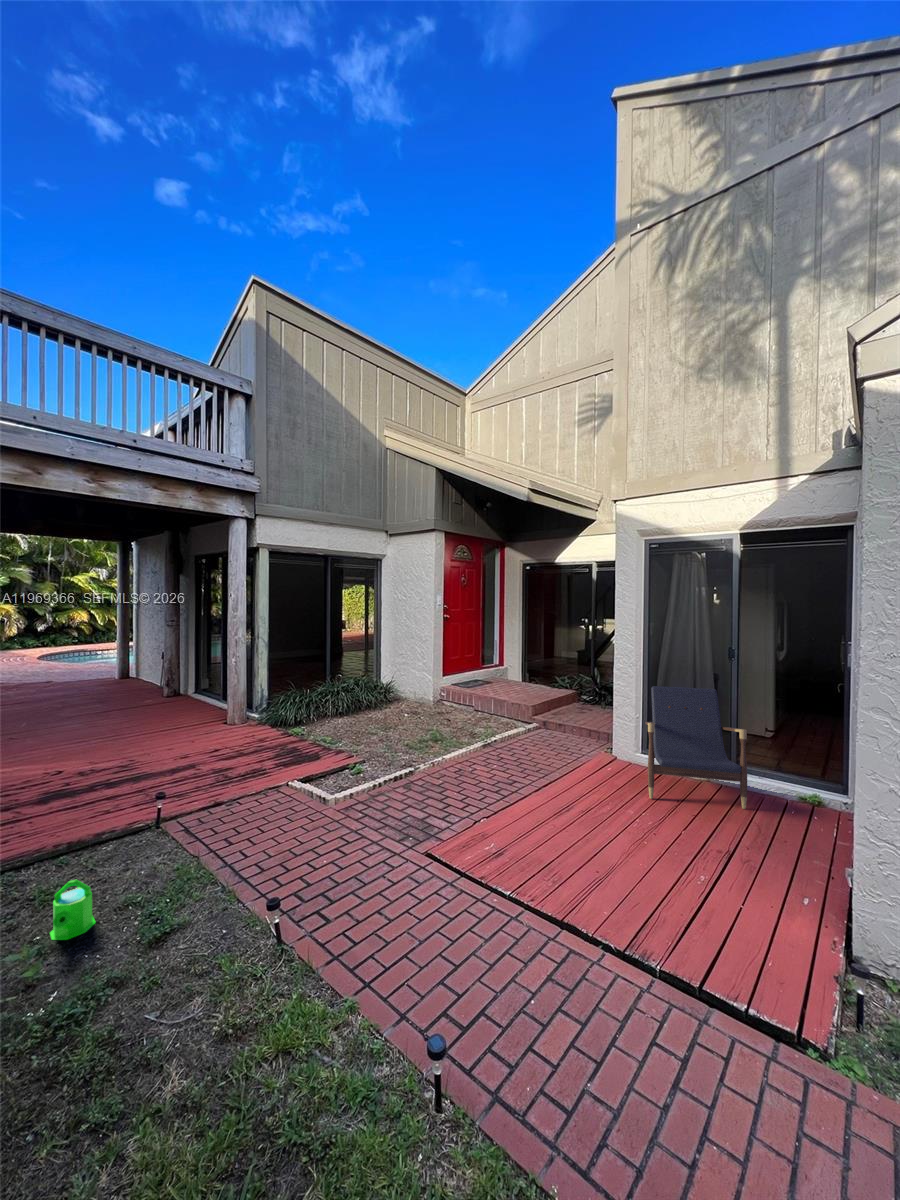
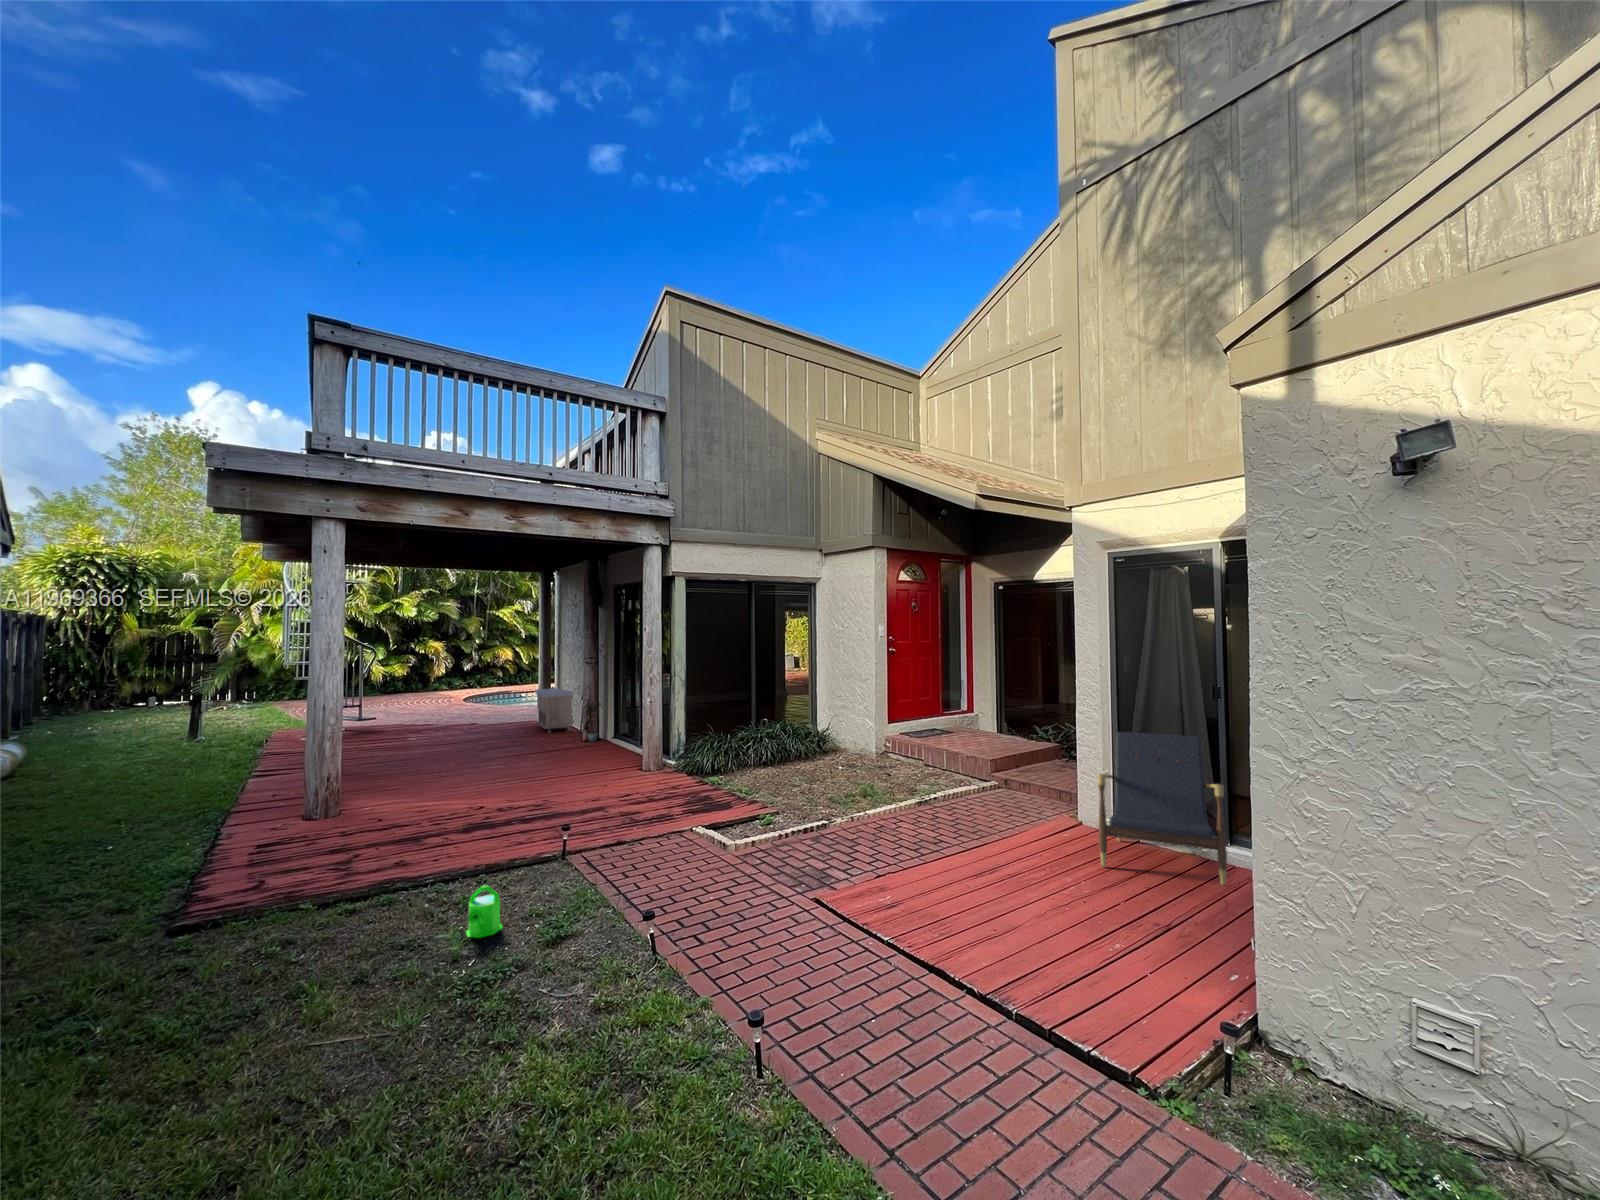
storage bench: none [114,648,155,690] -> present [536,688,574,732]
potted plant: none [164,660,184,698] -> present [584,702,601,742]

